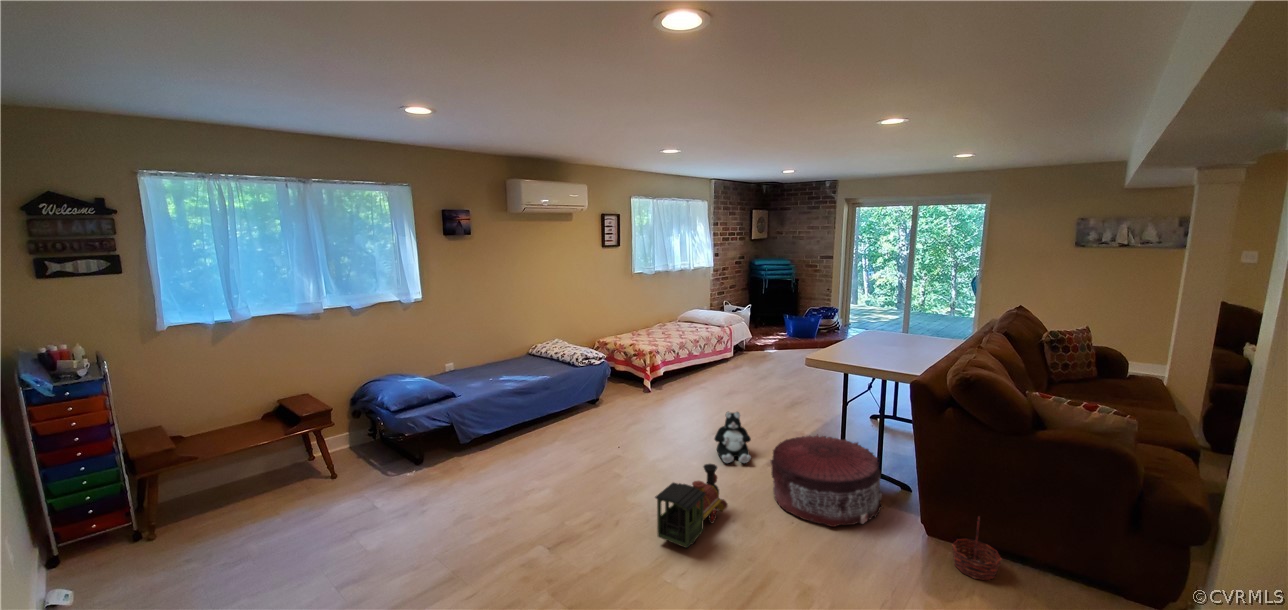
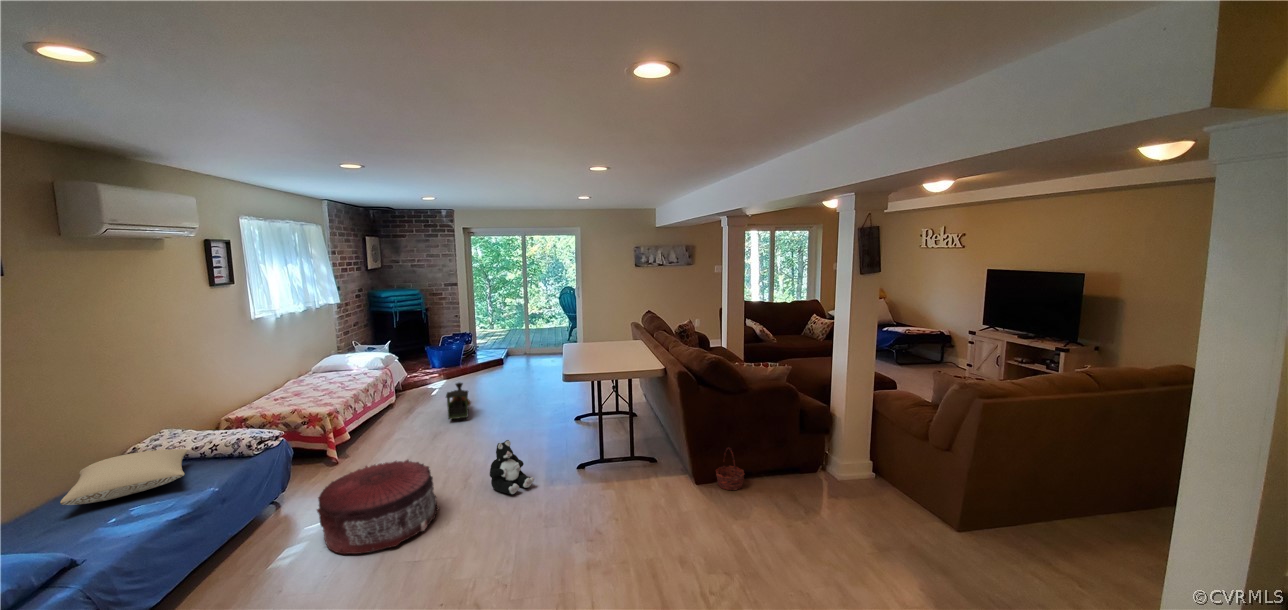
pillow: none [482,347,550,370] -> present [60,449,188,505]
pouf: present [771,434,883,527] -> present [317,460,439,554]
toy train: present [655,464,728,548] -> present [446,383,471,420]

